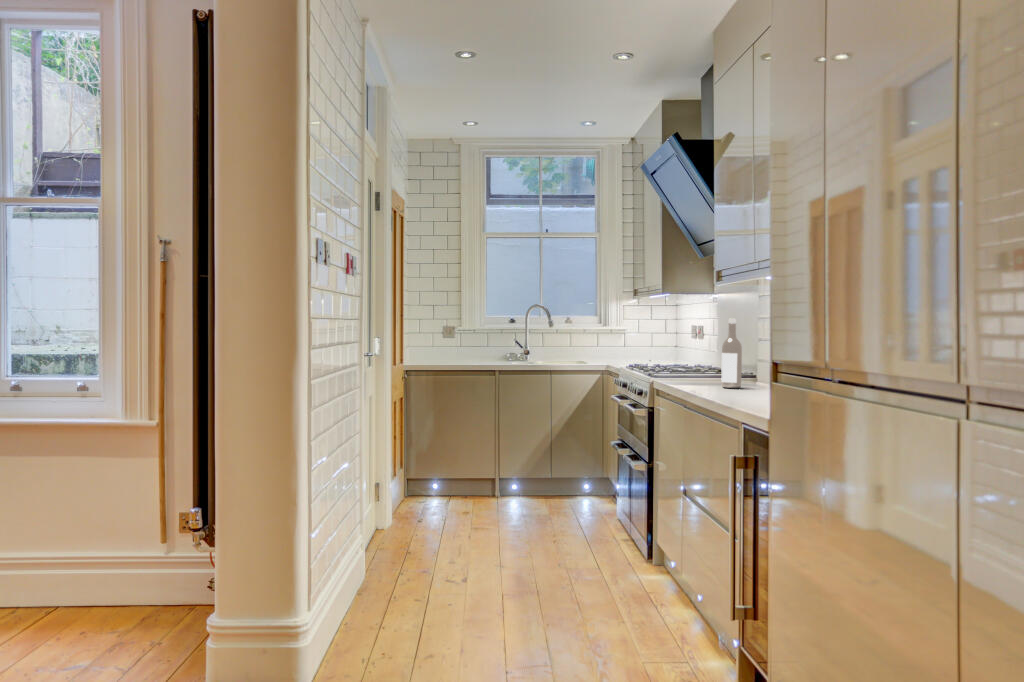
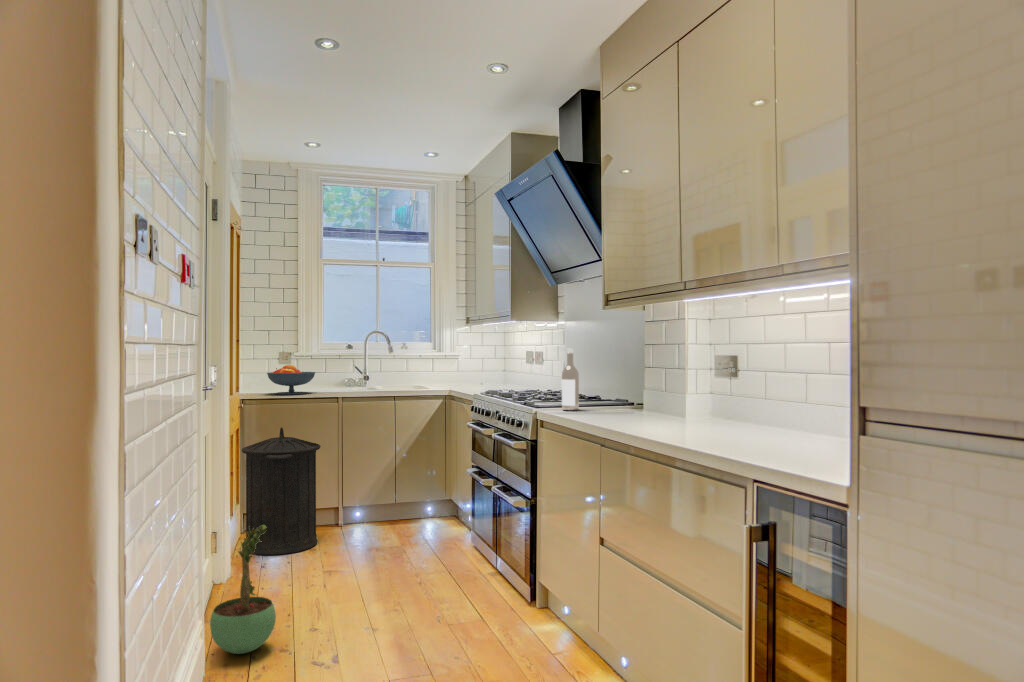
fruit bowl: none [429,336,474,365] -> present [267,365,315,395]
trash can: none [402,397,476,520] -> present [242,427,321,555]
potted plant: none [351,490,413,617] -> present [210,525,276,654]

